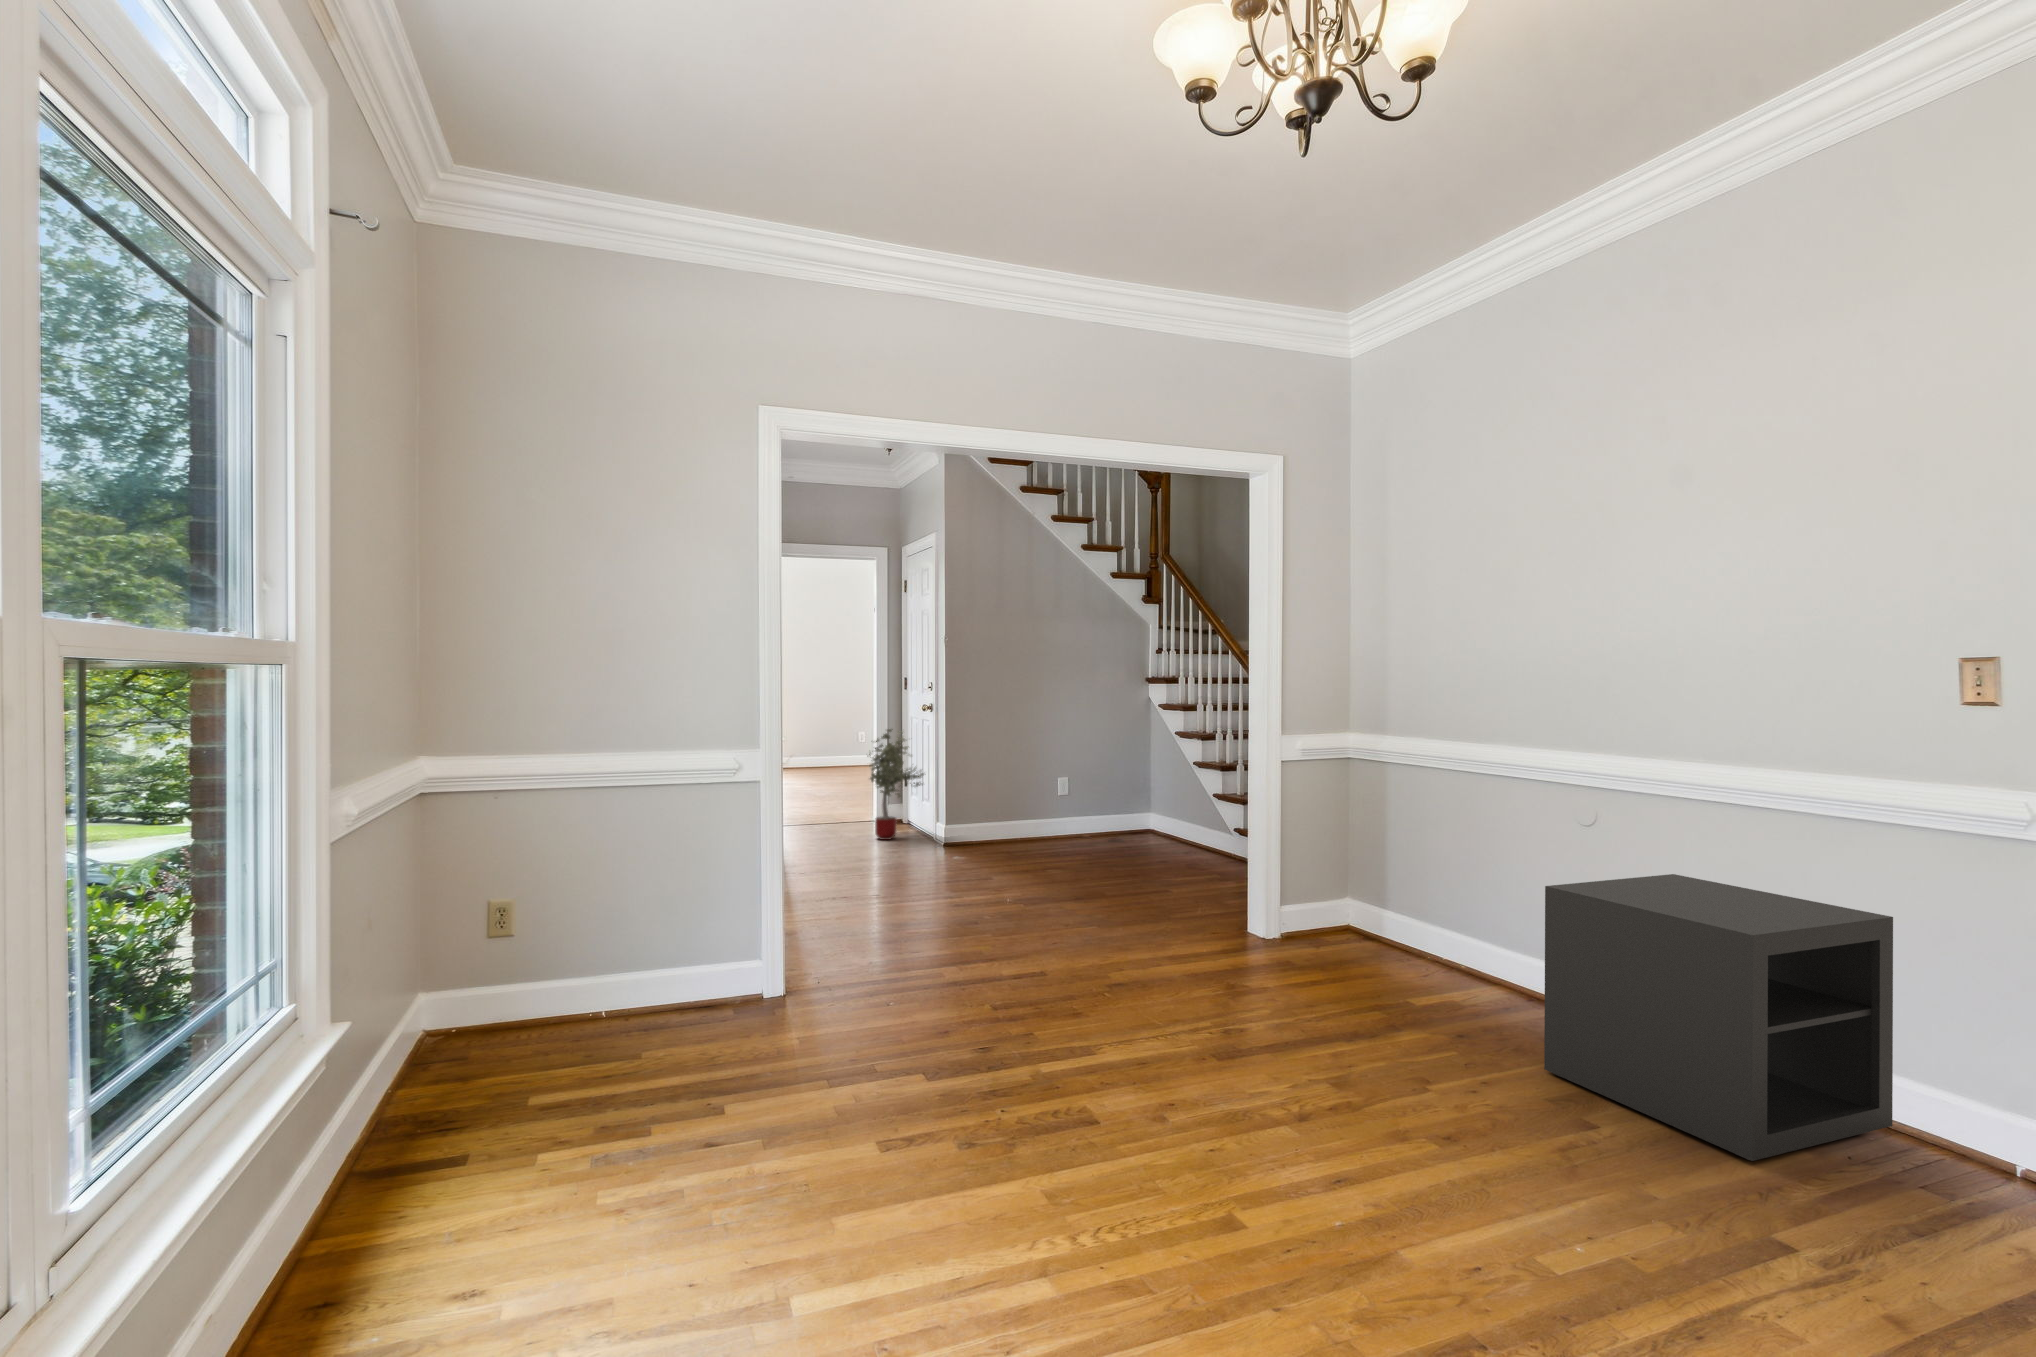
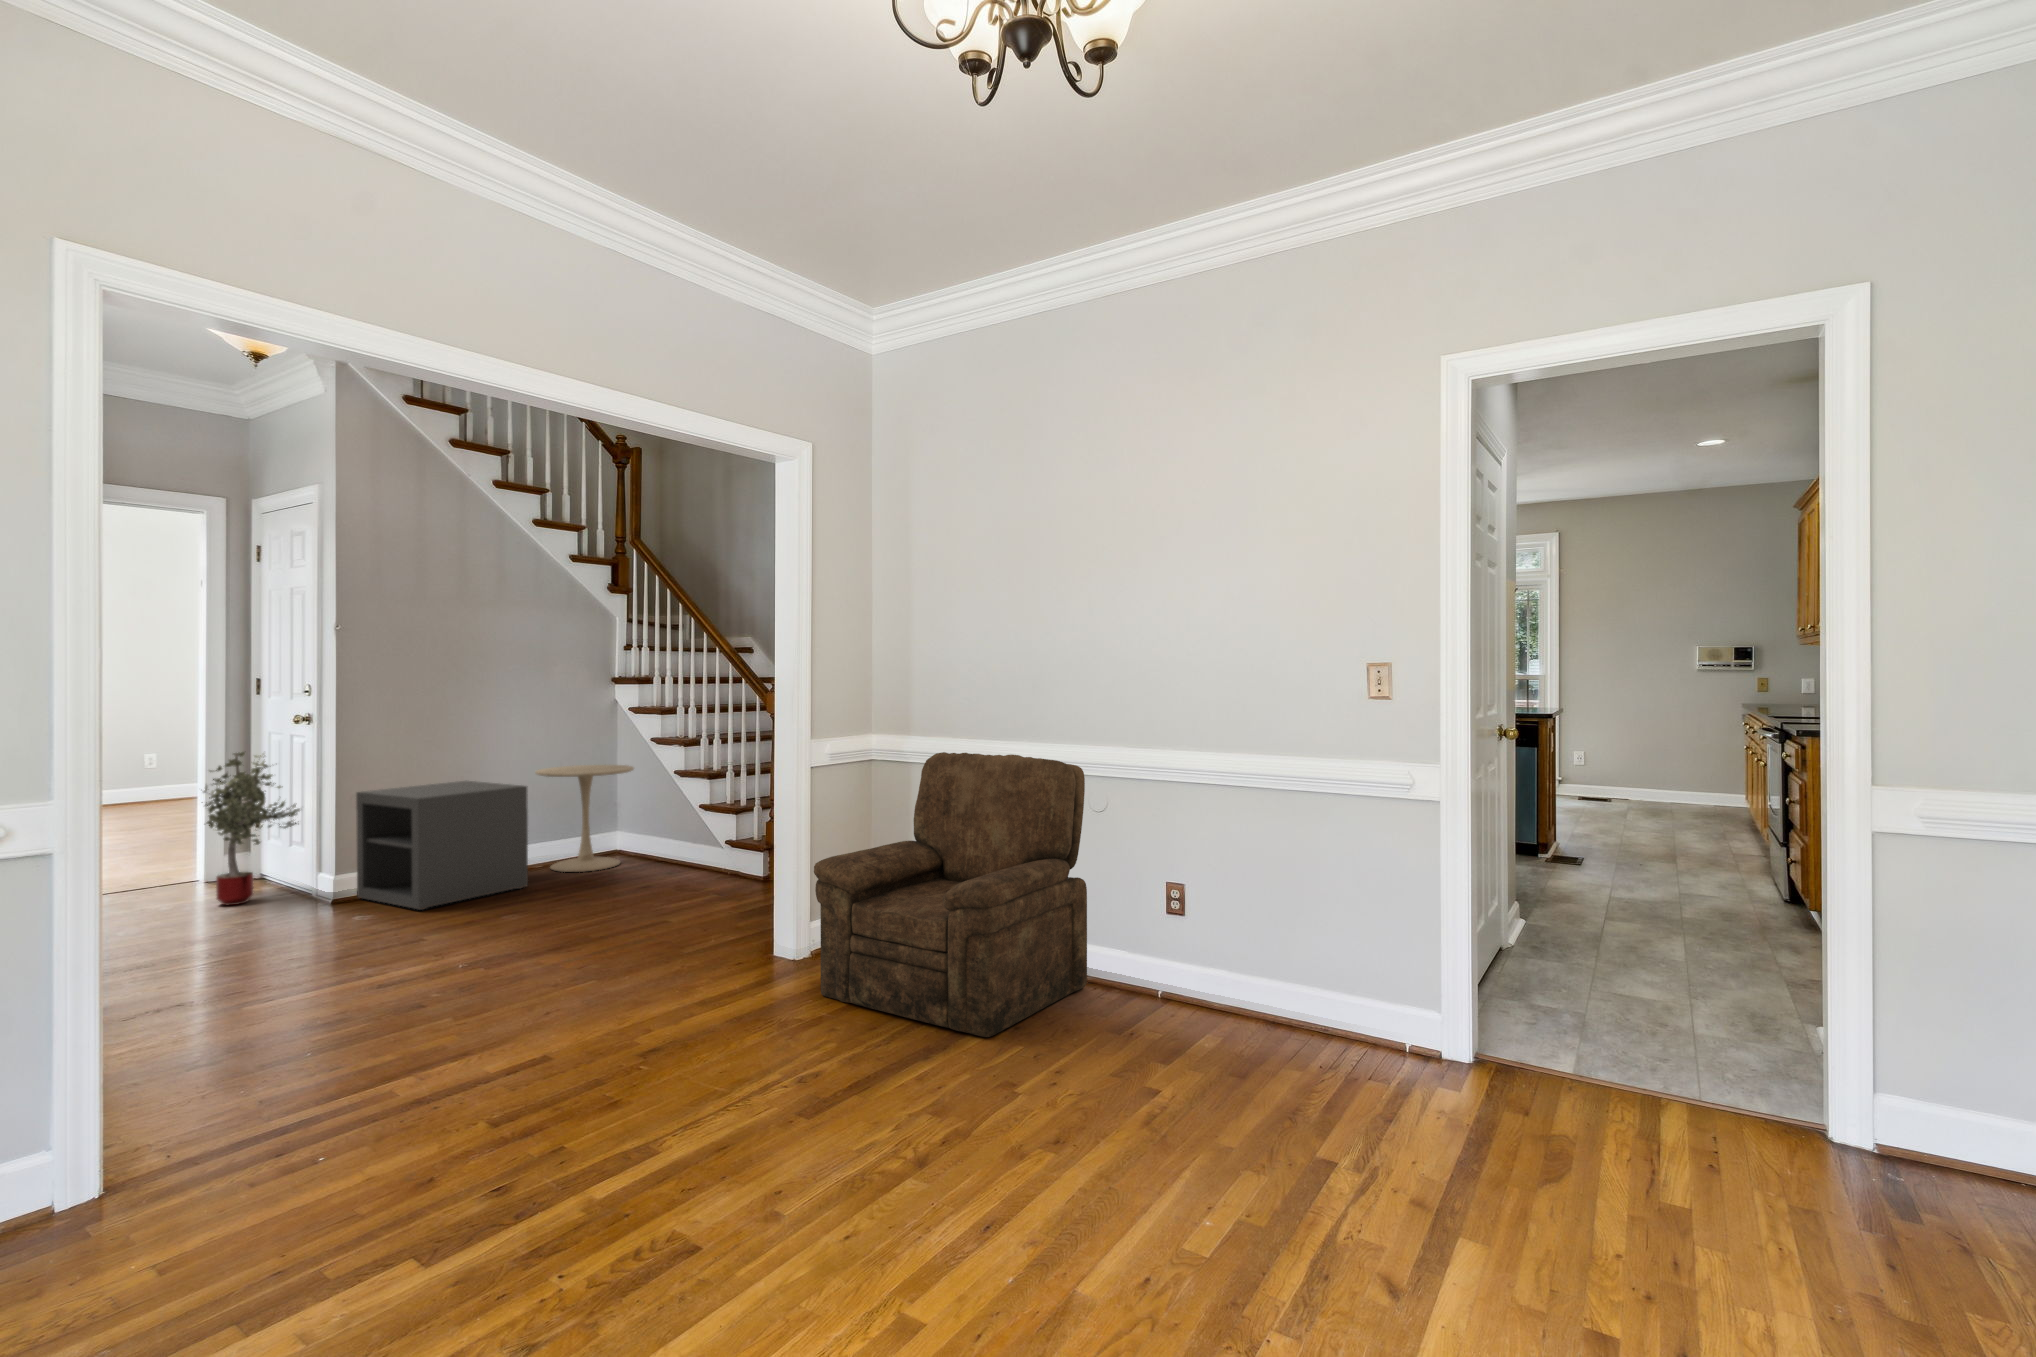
armchair: none [1272,752,1568,1037] -> present [814,752,1087,1037]
side table: none [1083,753,1162,844] -> present [535,765,634,872]
storage cabinet: present [1544,874,1893,1161] -> present [356,781,528,910]

